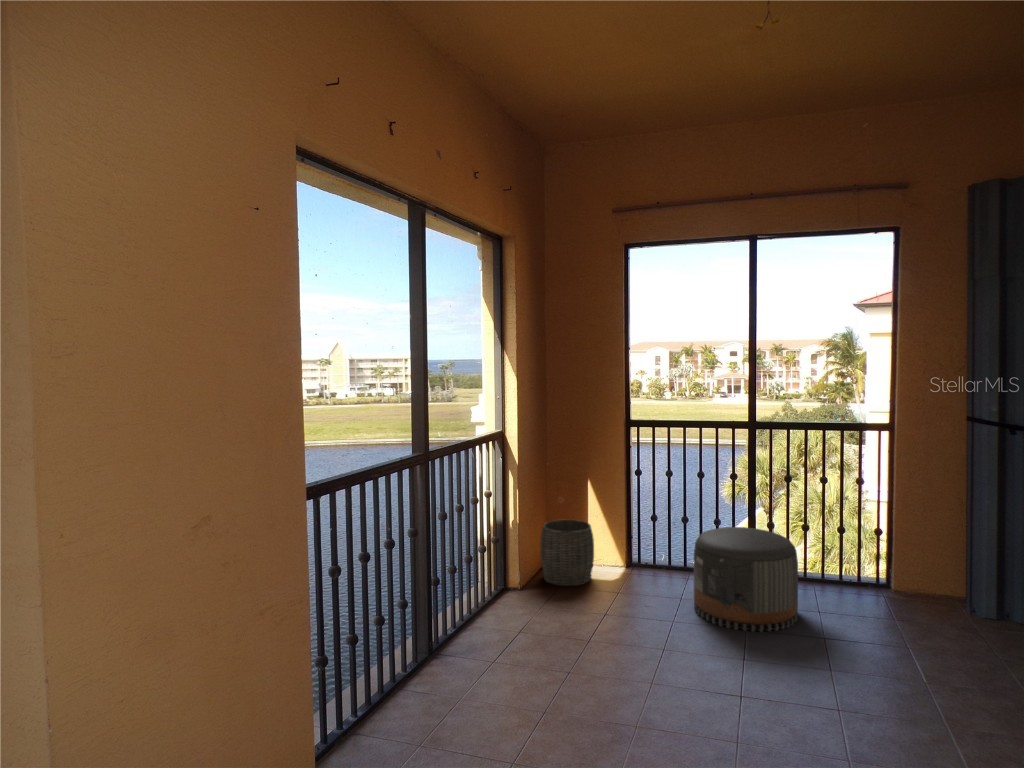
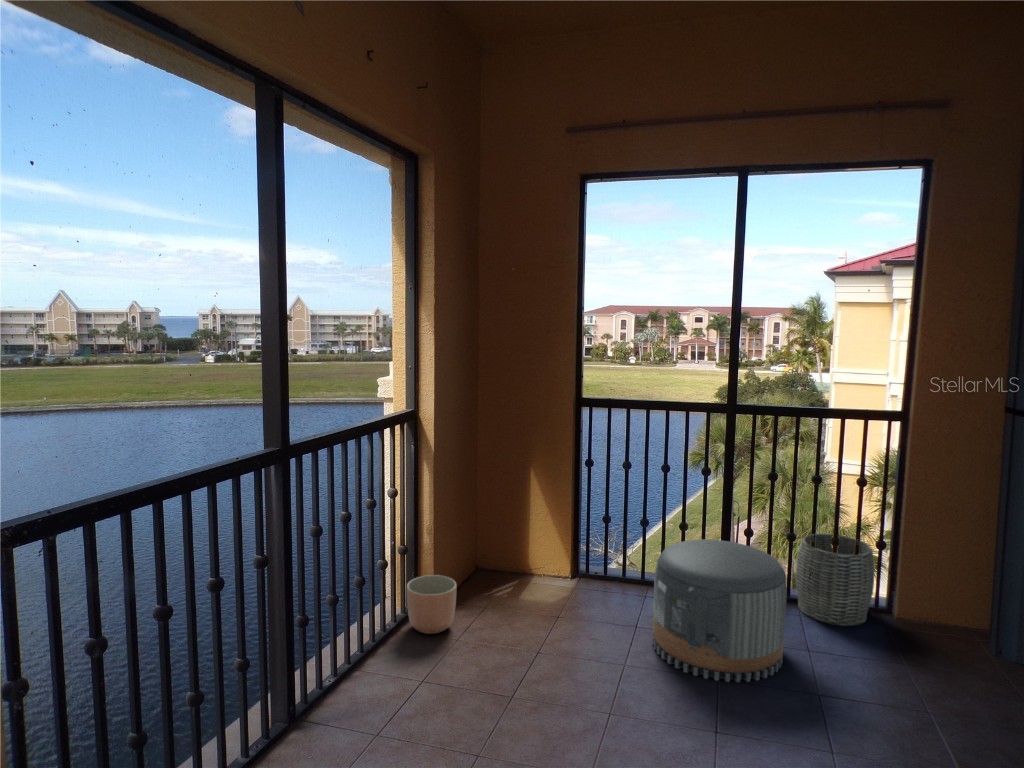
woven basket: present [540,520,594,586] -> present [796,534,875,626]
planter: none [501,560,539,604] -> present [407,575,456,634]

